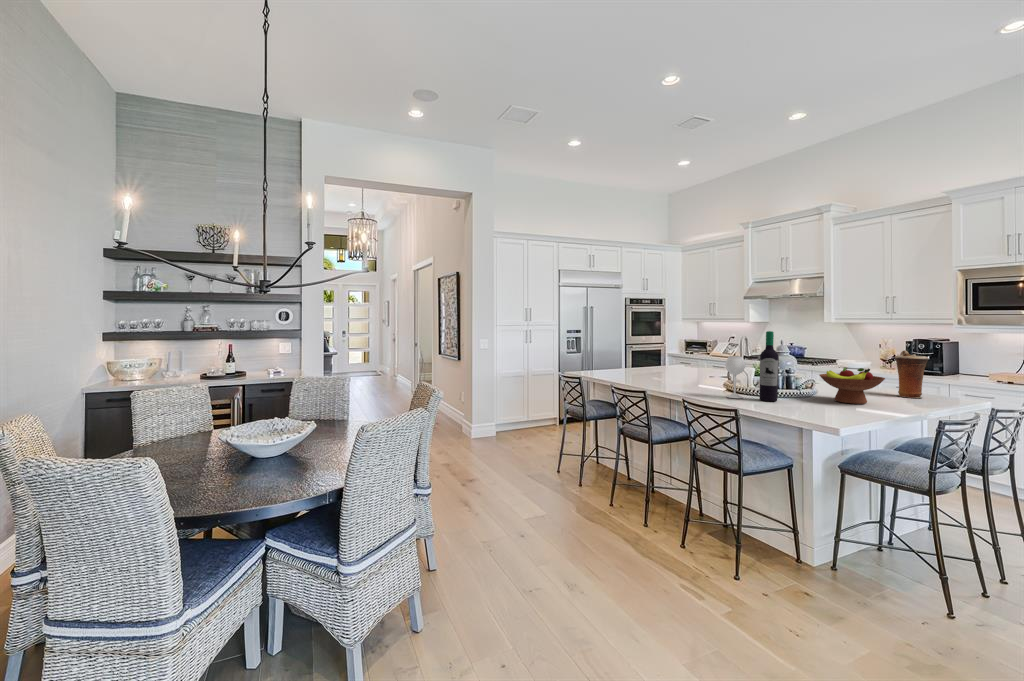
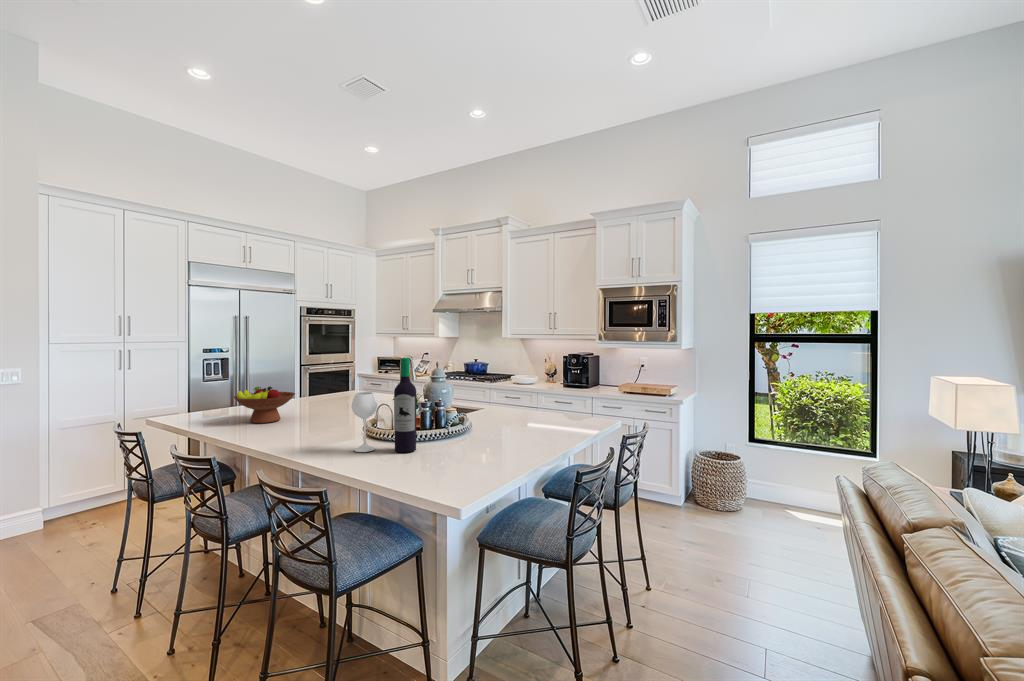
vase: present [895,350,929,398] -> none [545,372,575,424]
fruit bowl: present [819,368,885,404] -> present [234,386,295,423]

